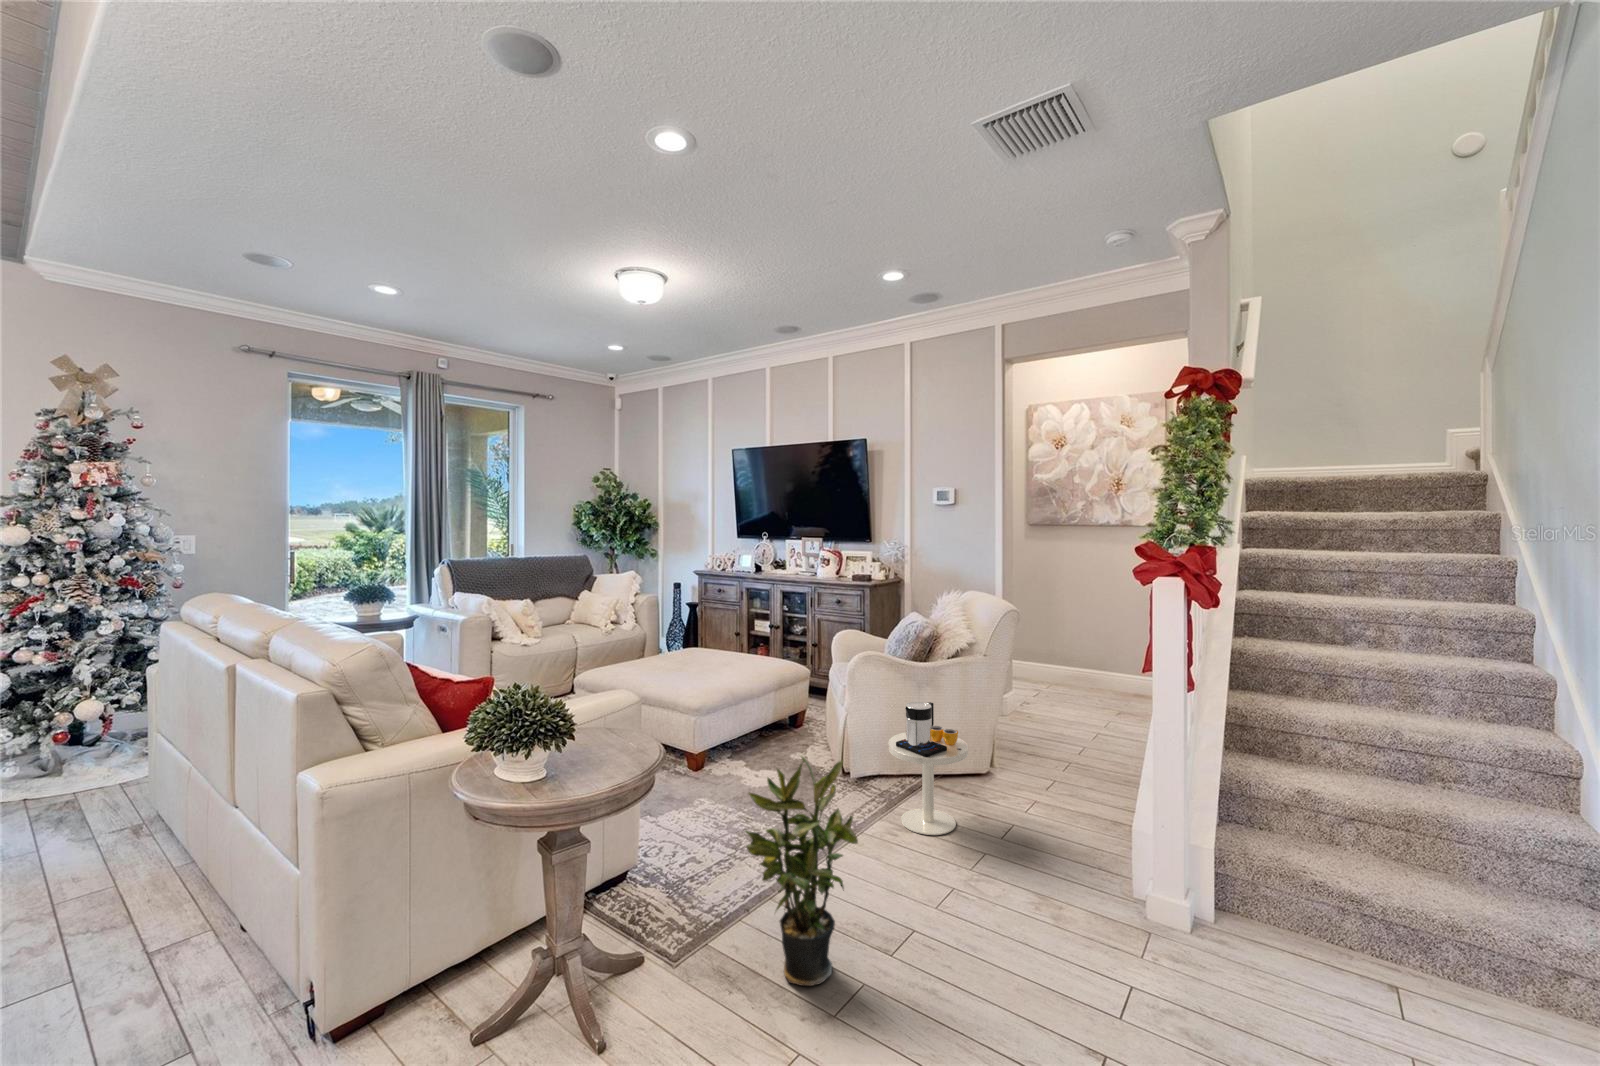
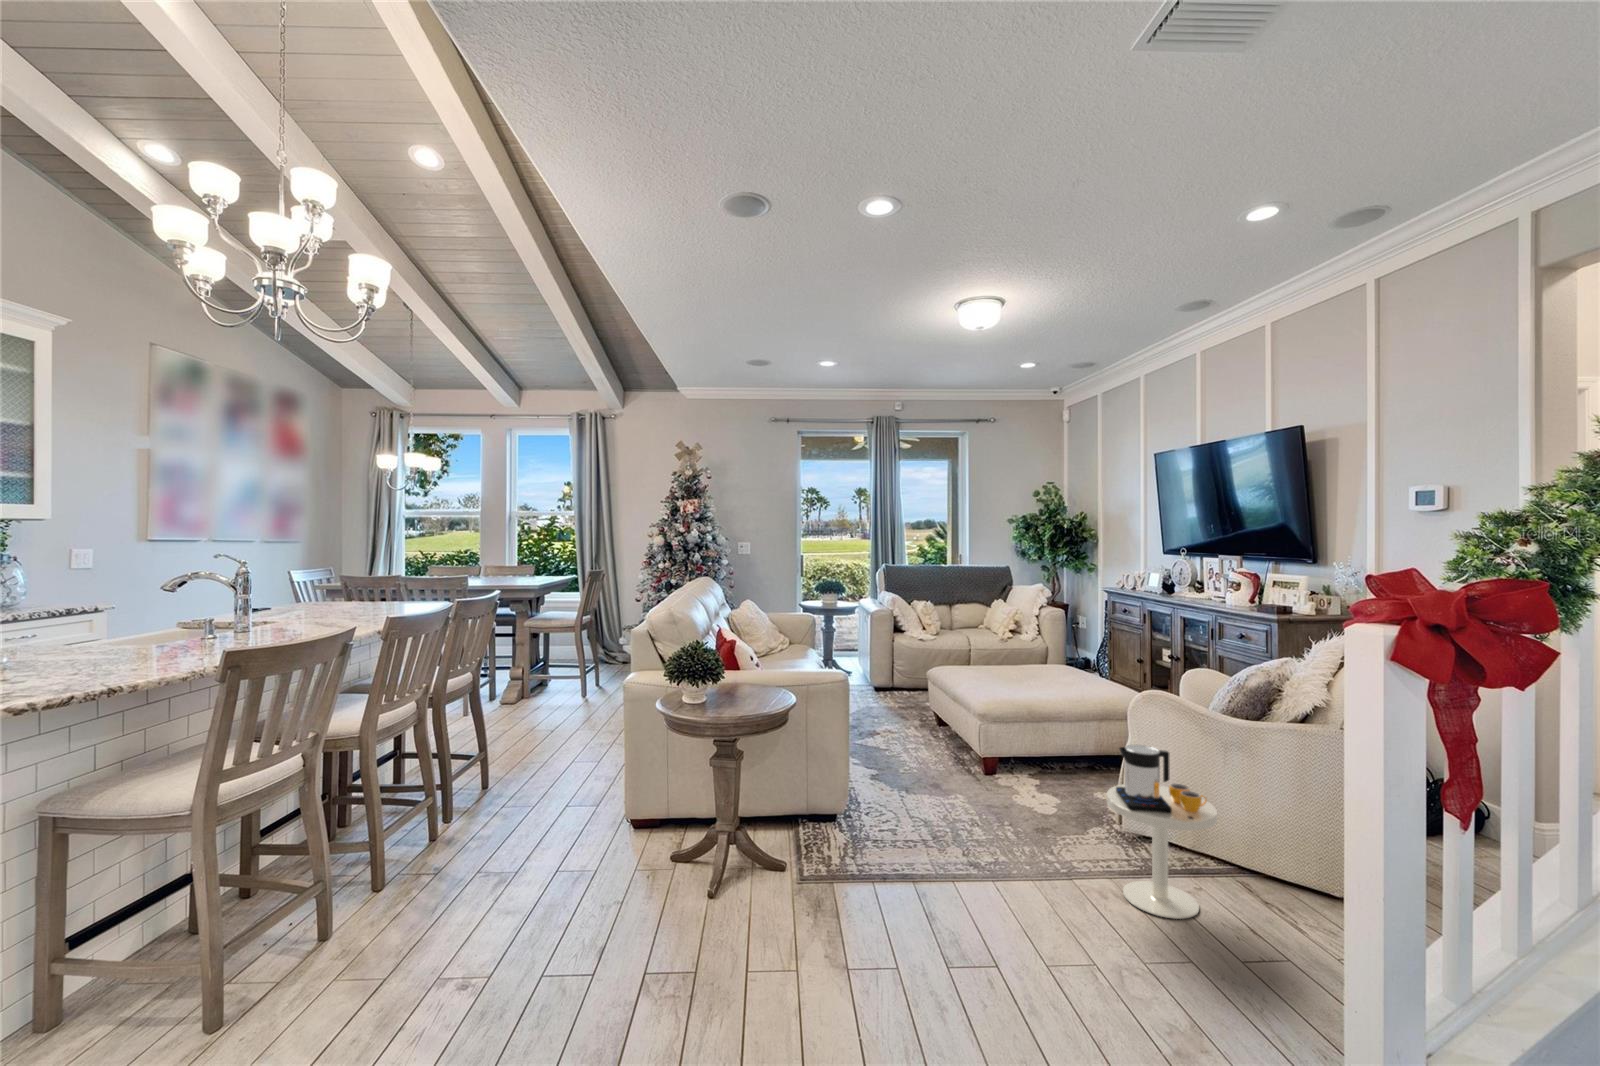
potted plant: present [745,756,858,986] -> none [815,733,924,946]

